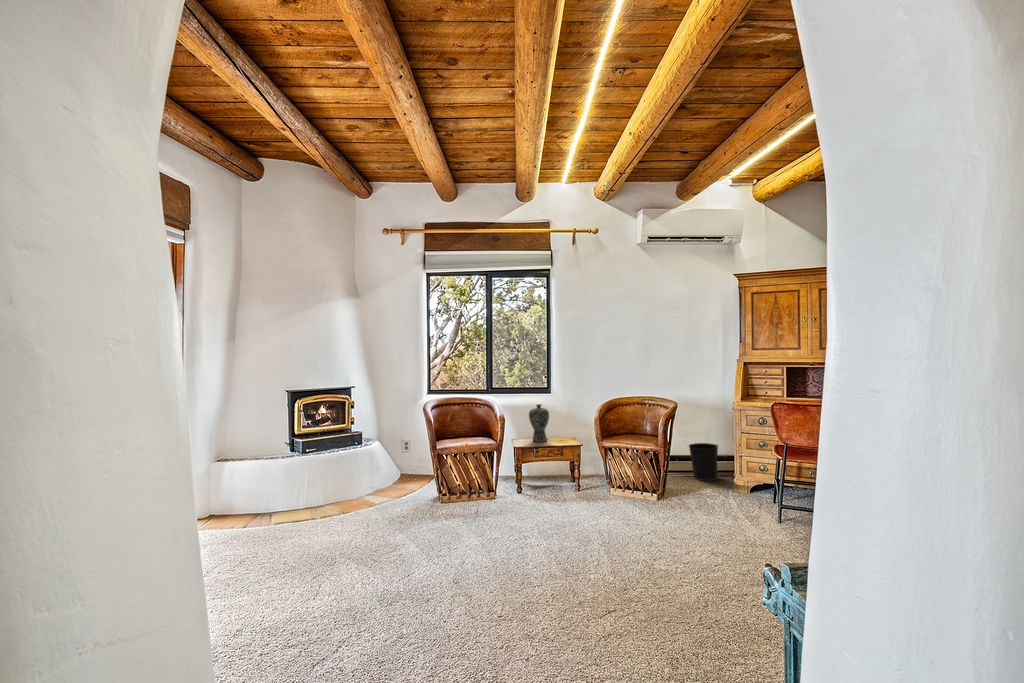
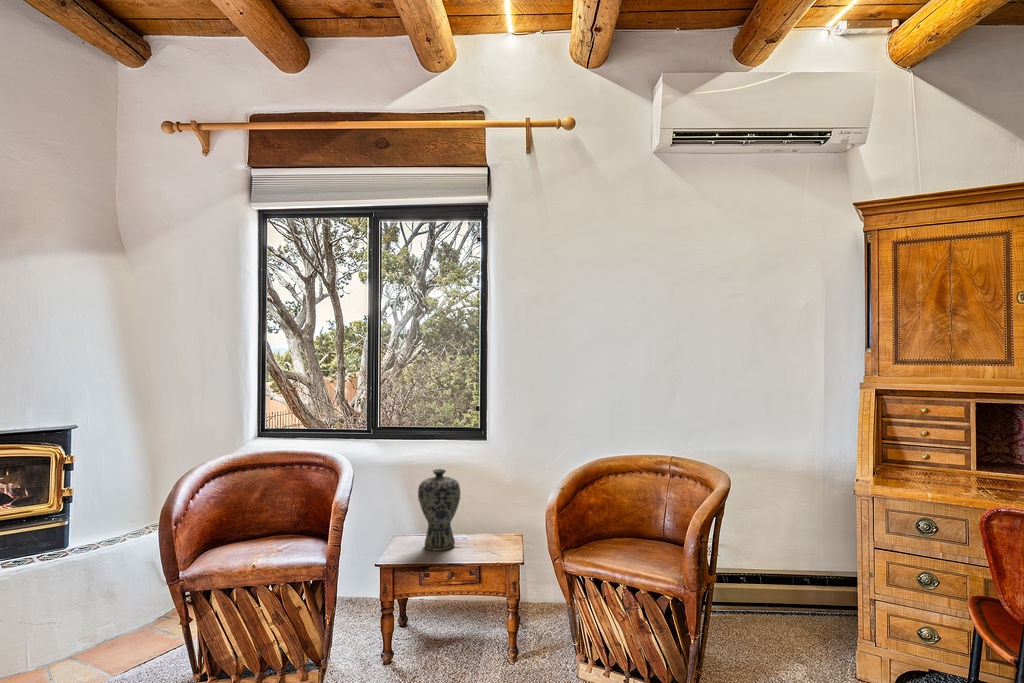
wastebasket: present [689,443,718,481] -> none [753,547,817,633]

